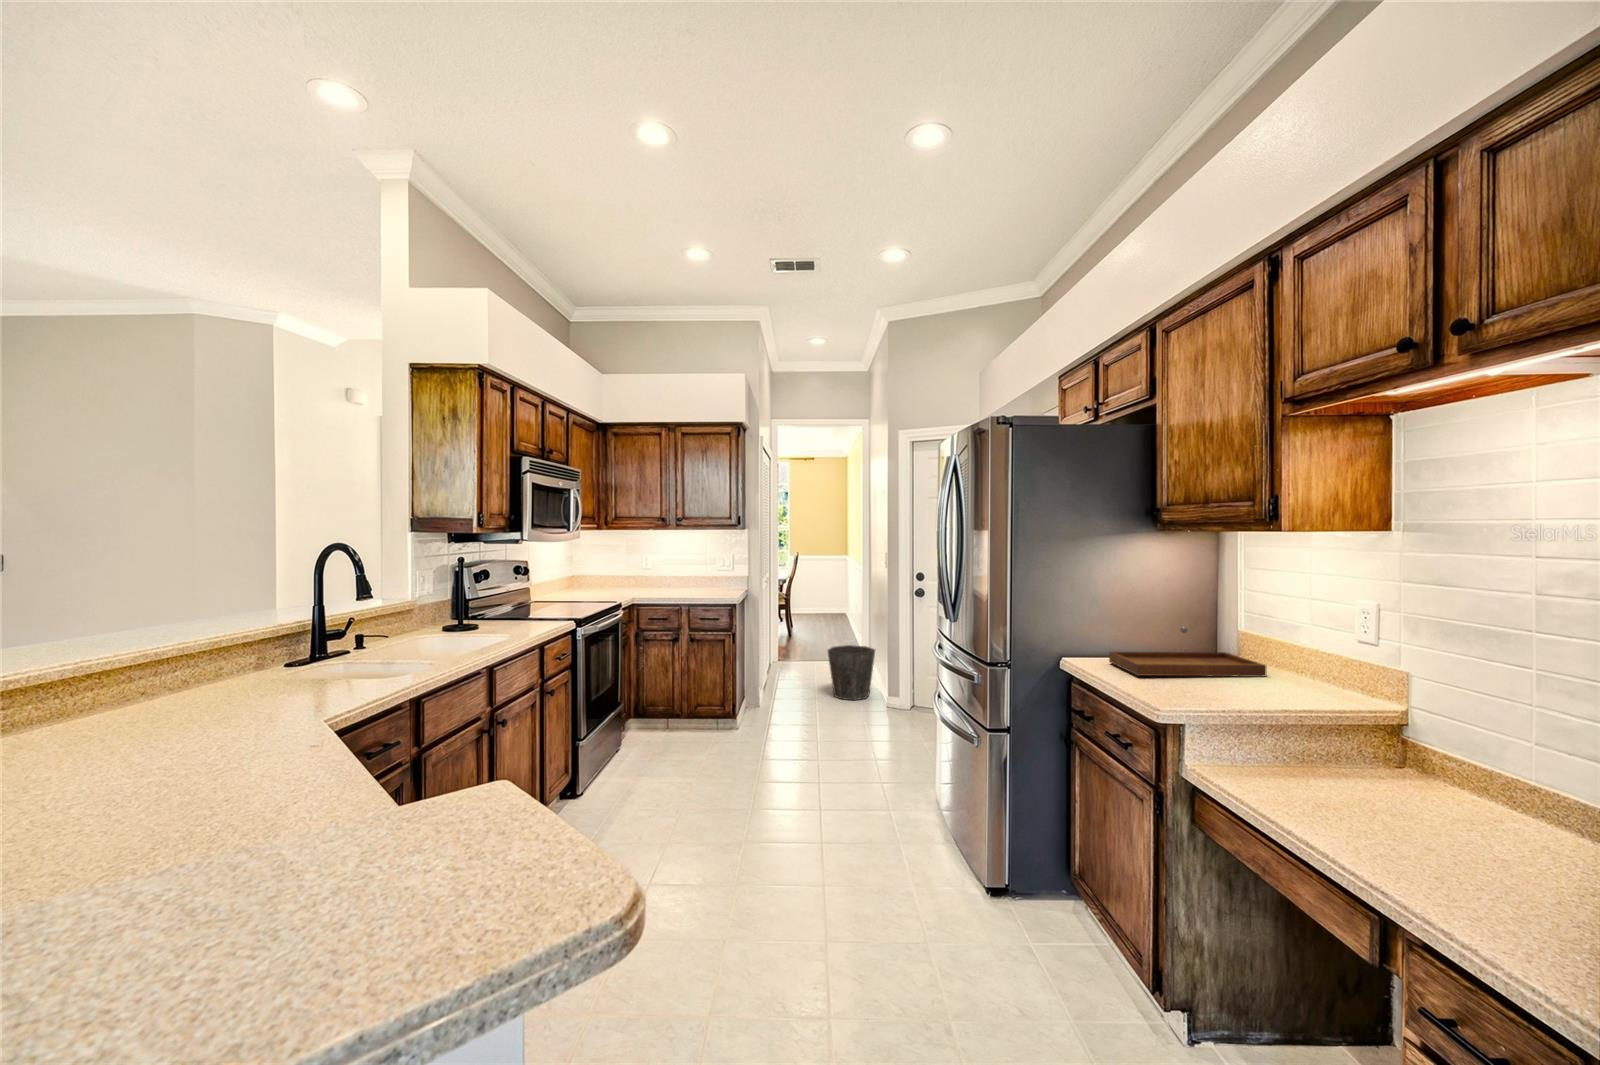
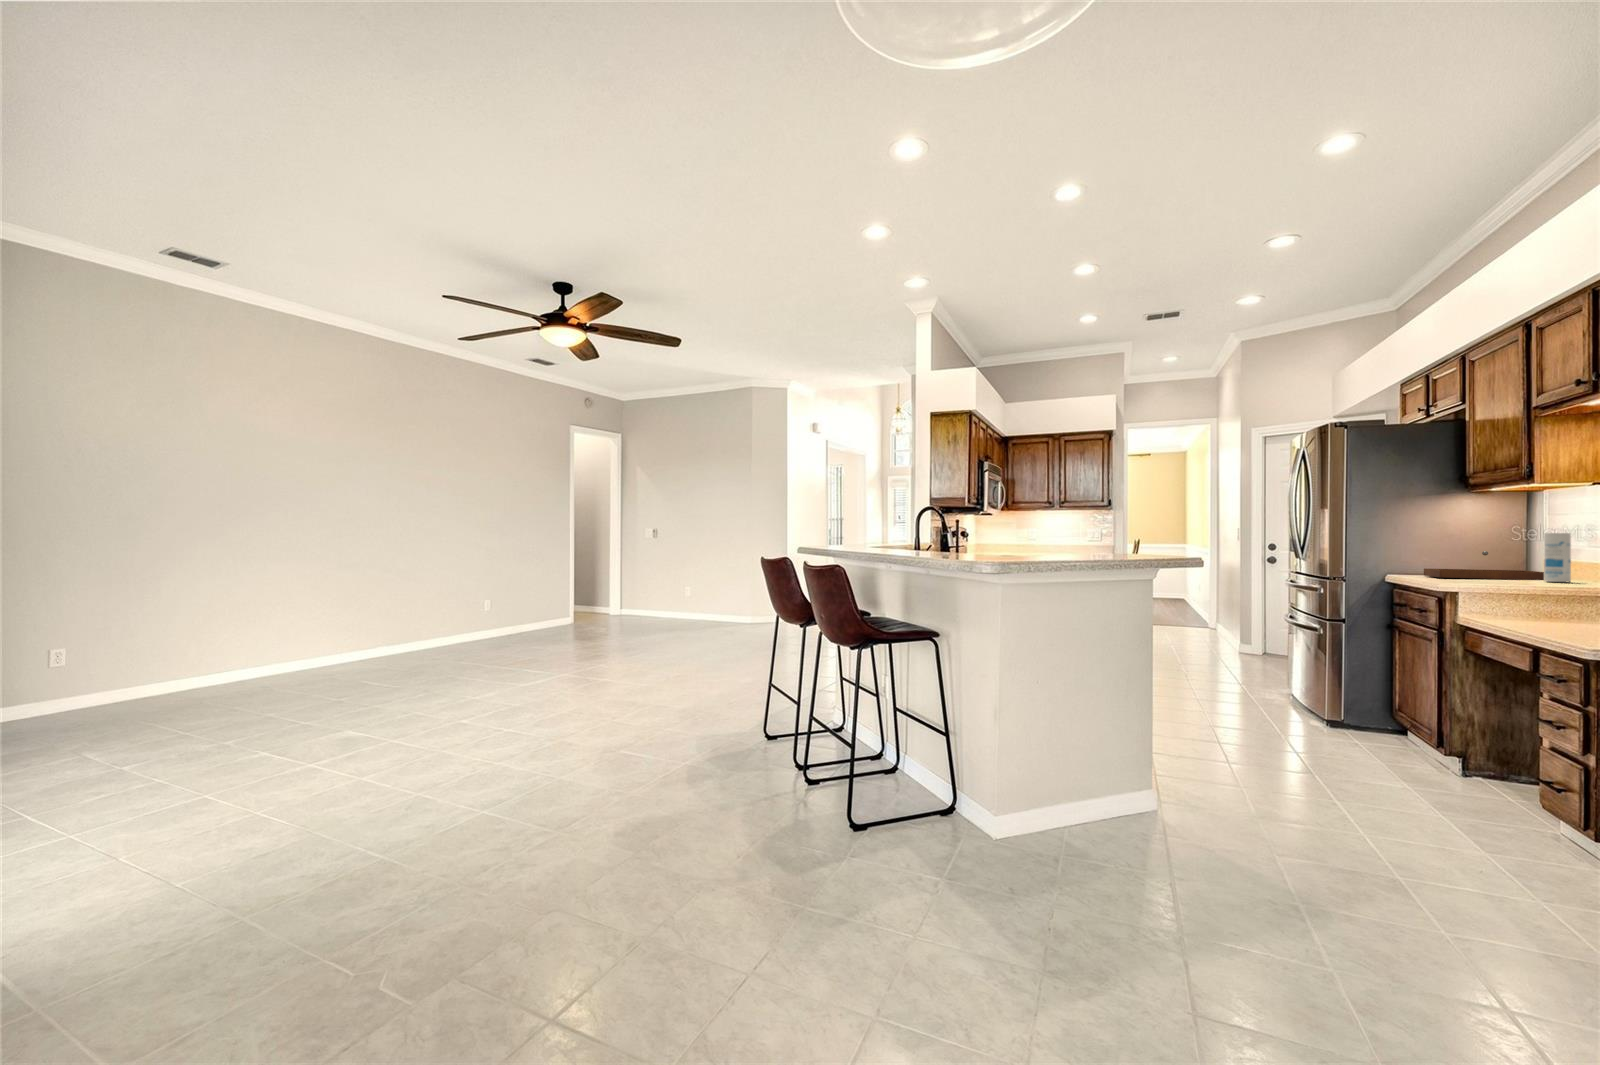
canister: none [1275,610,1311,694] -> present [1544,533,1571,582]
waste bin: present [828,645,875,700] -> none [1179,607,1225,649]

